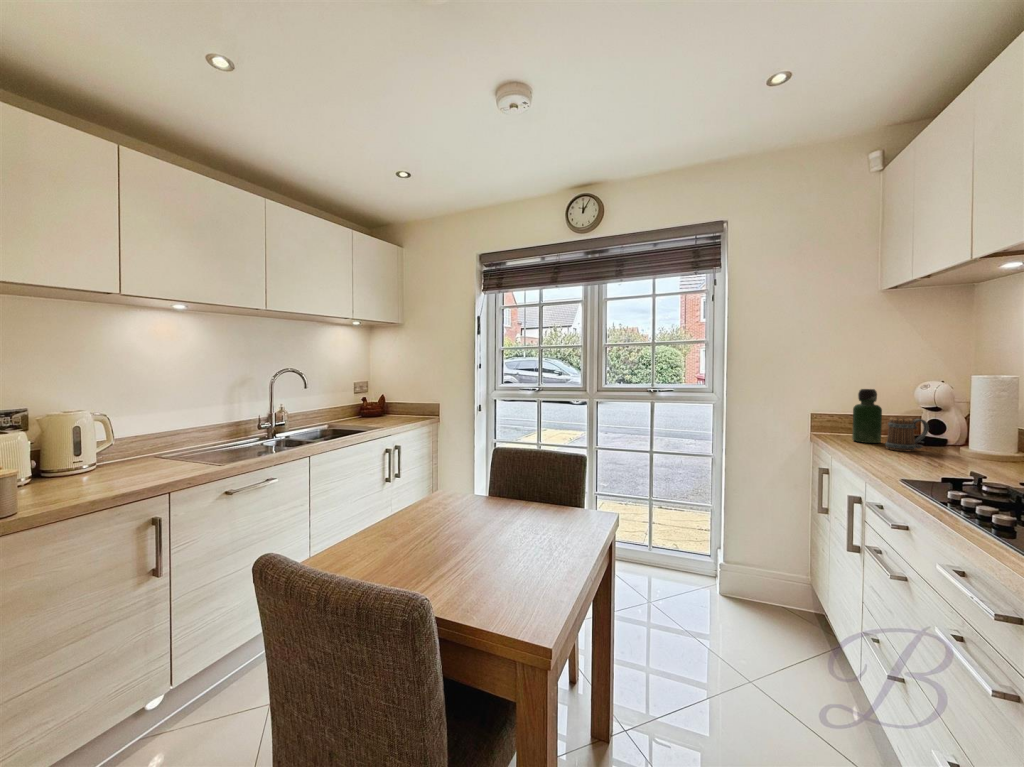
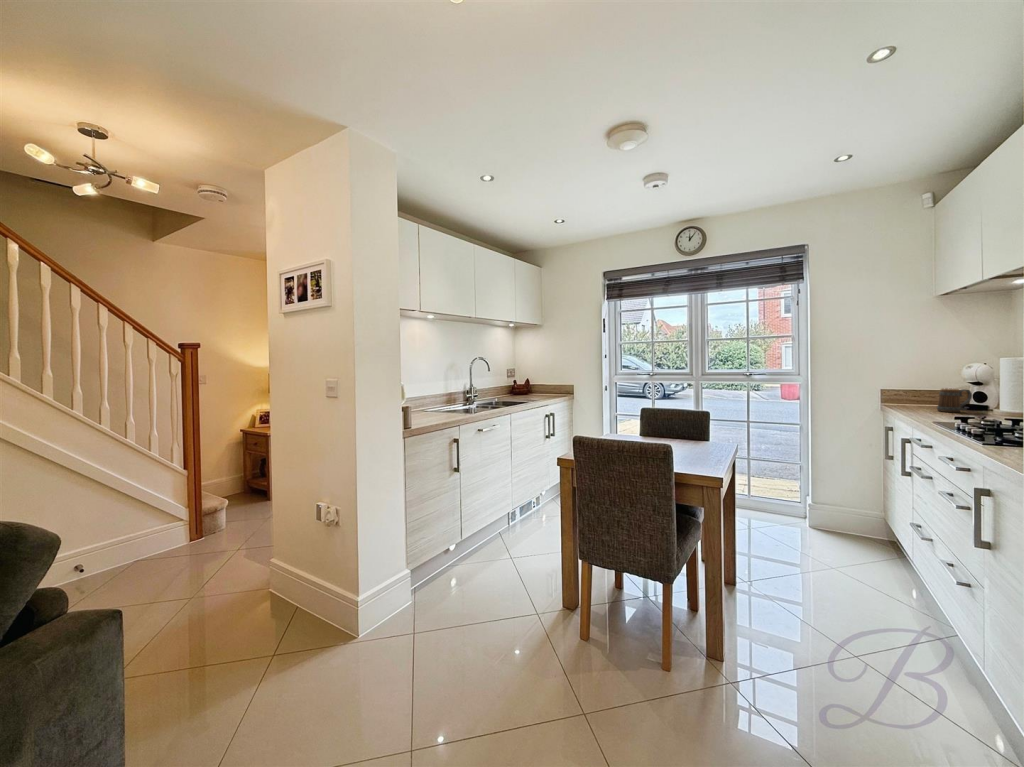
bottle: present [852,389,882,443] -> none [912,369,937,409]

